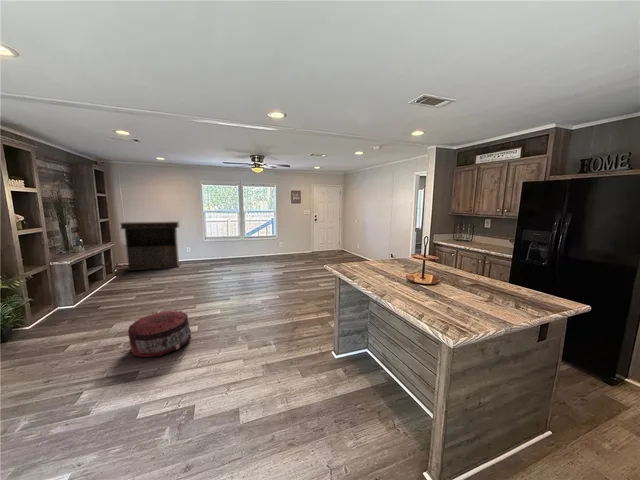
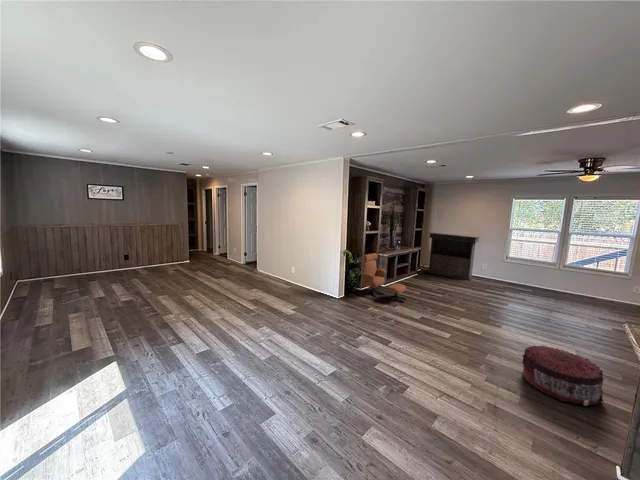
lounge chair: none [27,263,122,331] -> present [361,253,406,303]
pouf: present [128,311,191,357] -> present [522,346,603,406]

